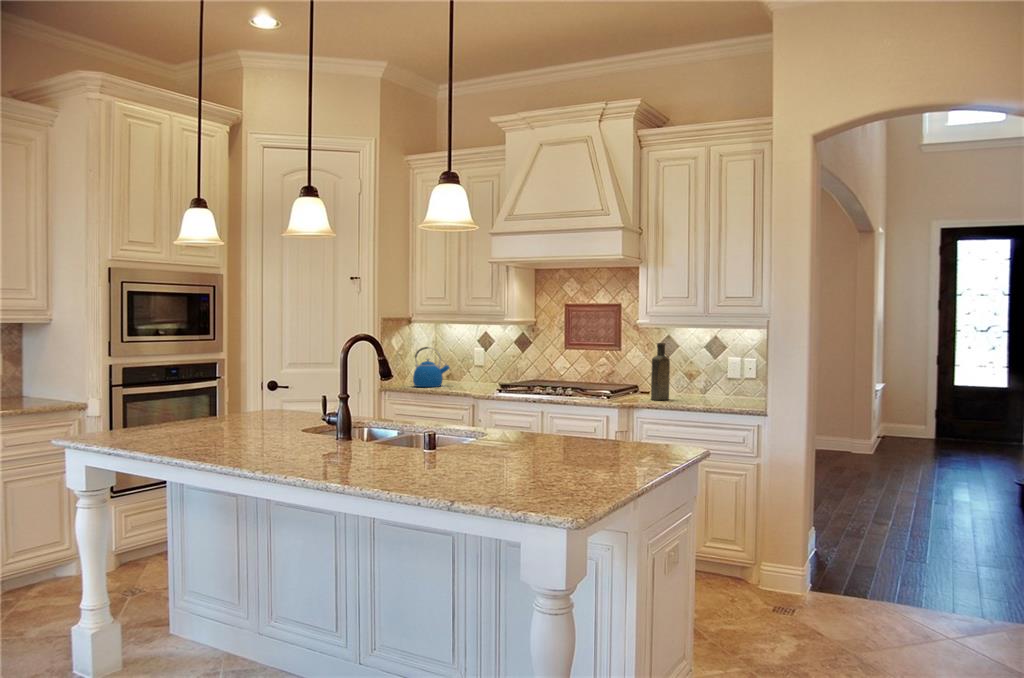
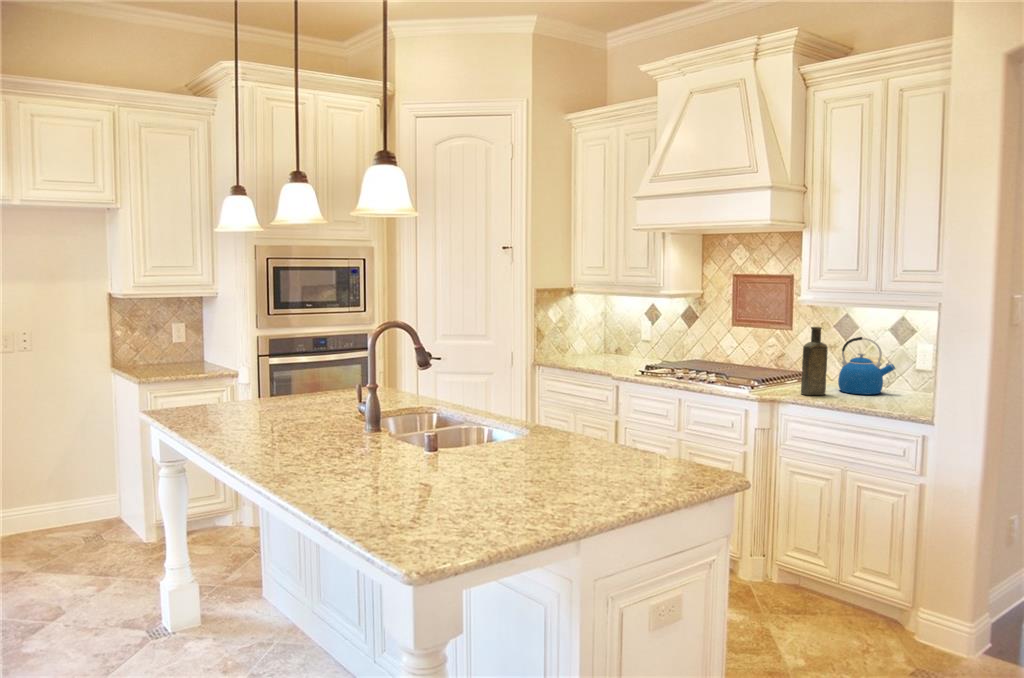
kettle: present [413,347,450,387] -> present [838,337,895,395]

